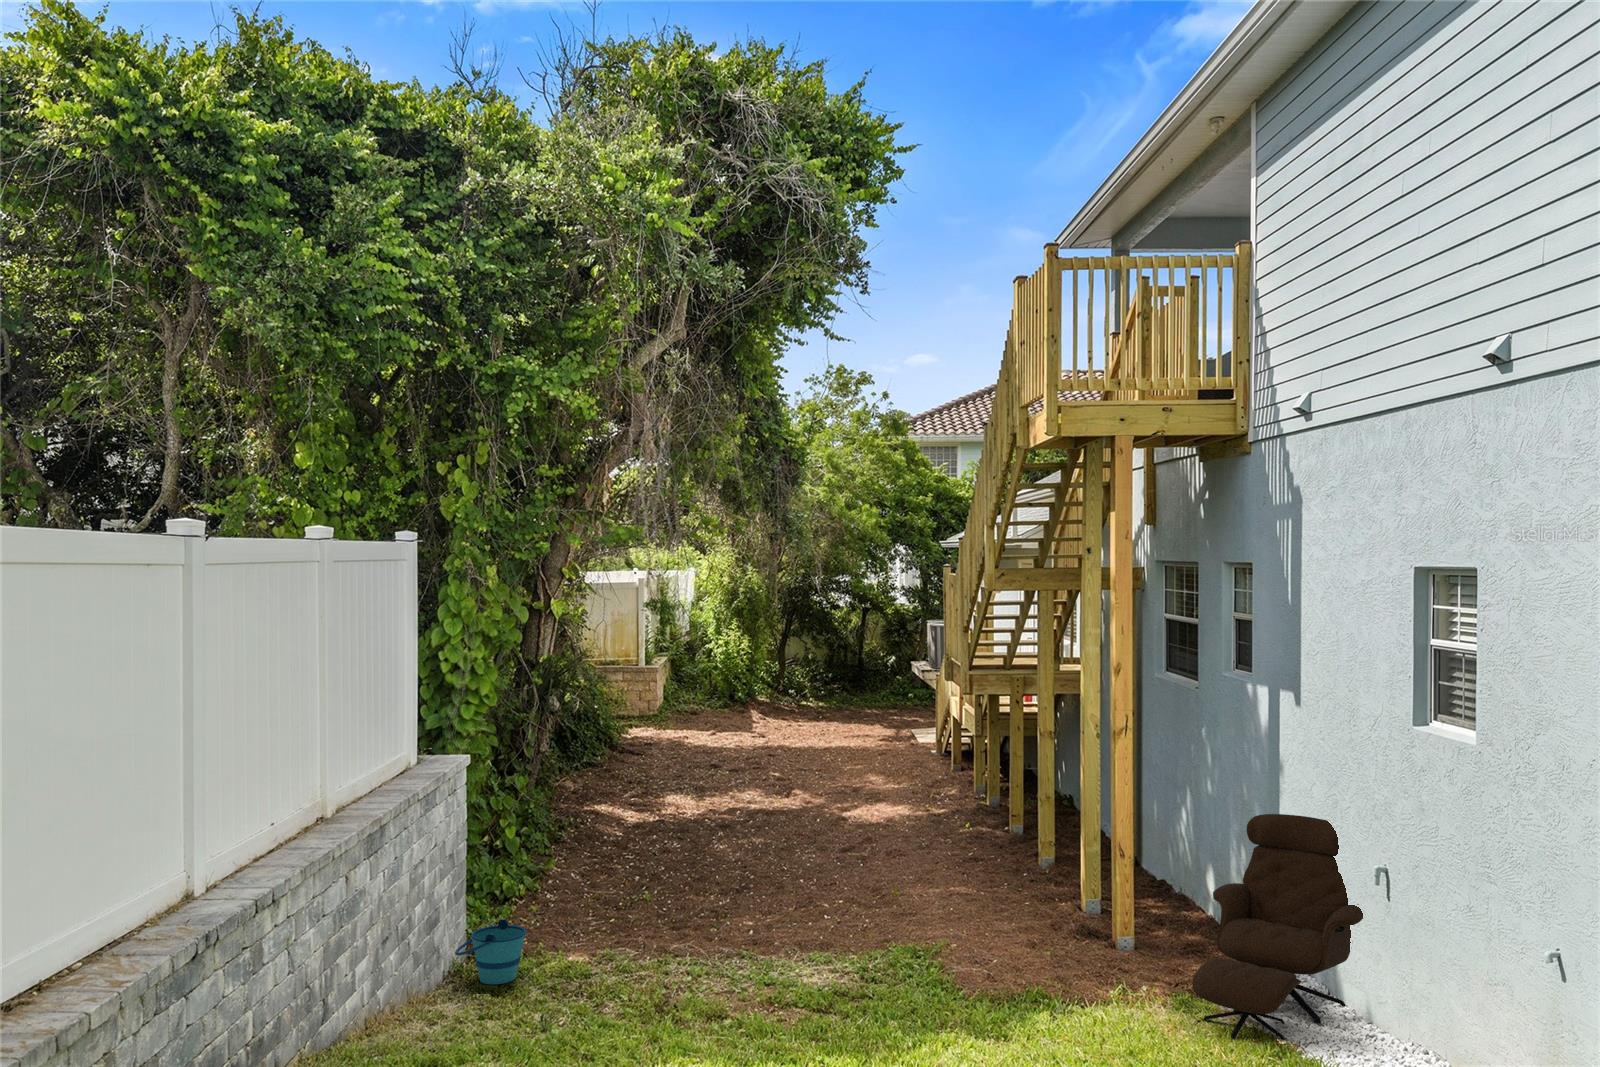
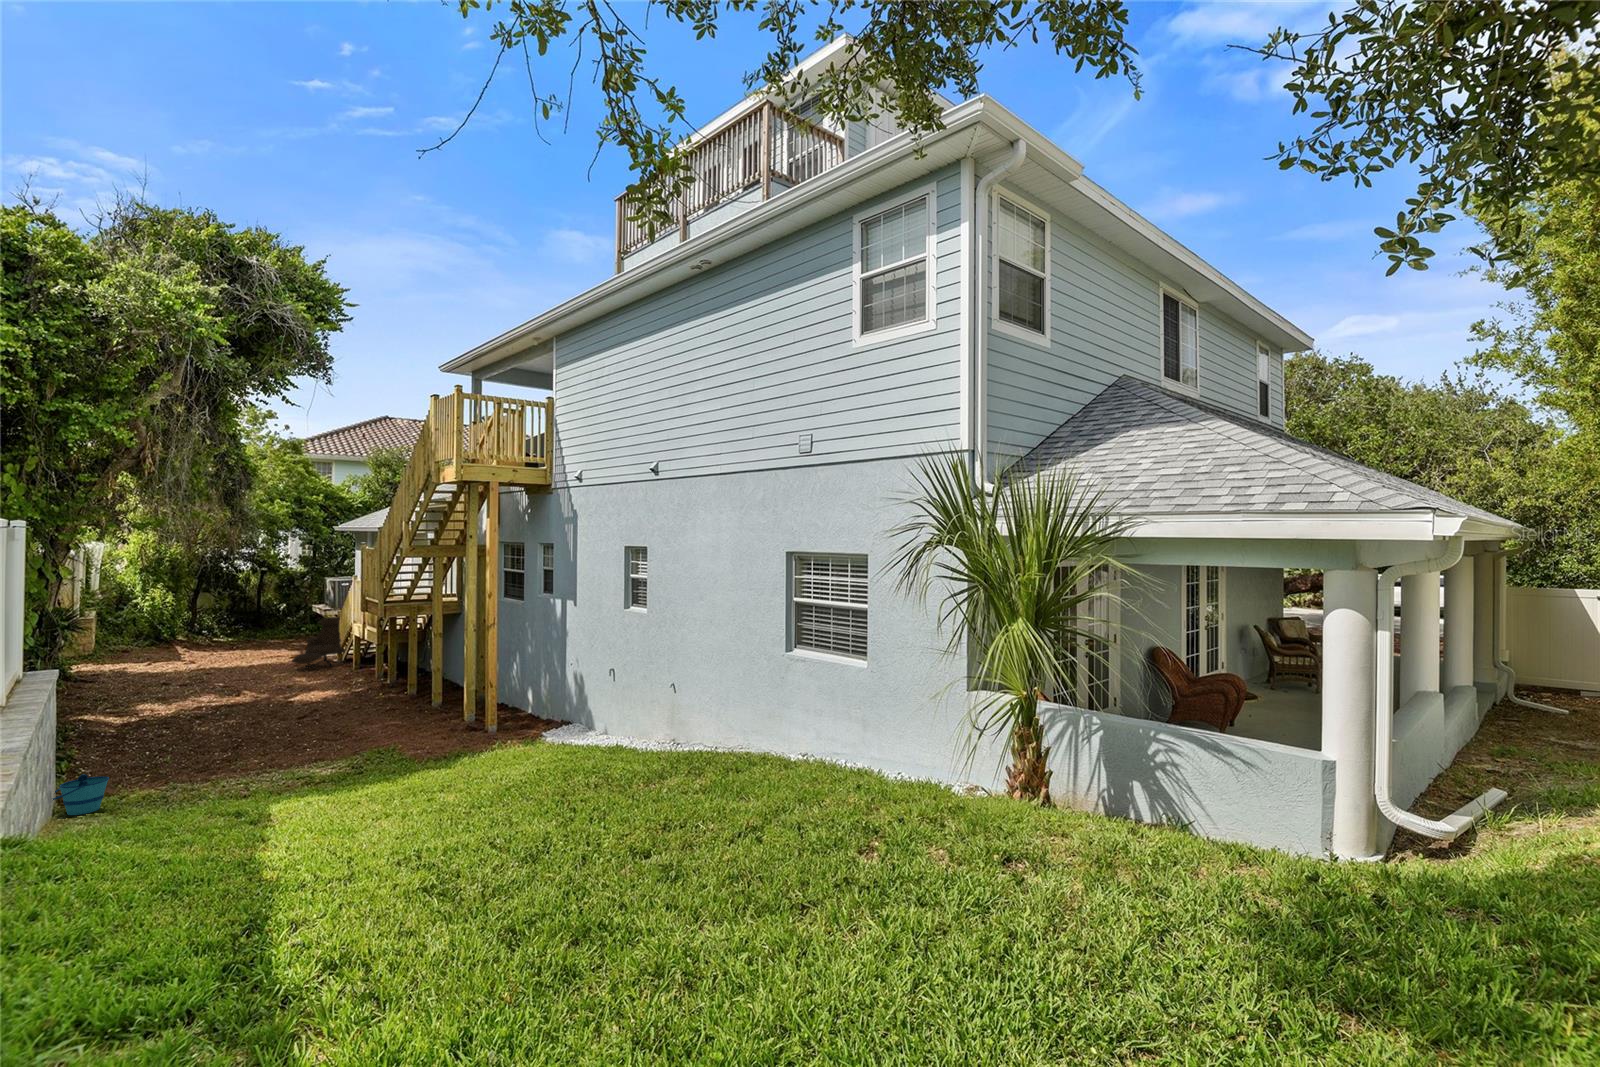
lounge chair: present [1192,814,1363,1040] -> present [292,617,345,668]

